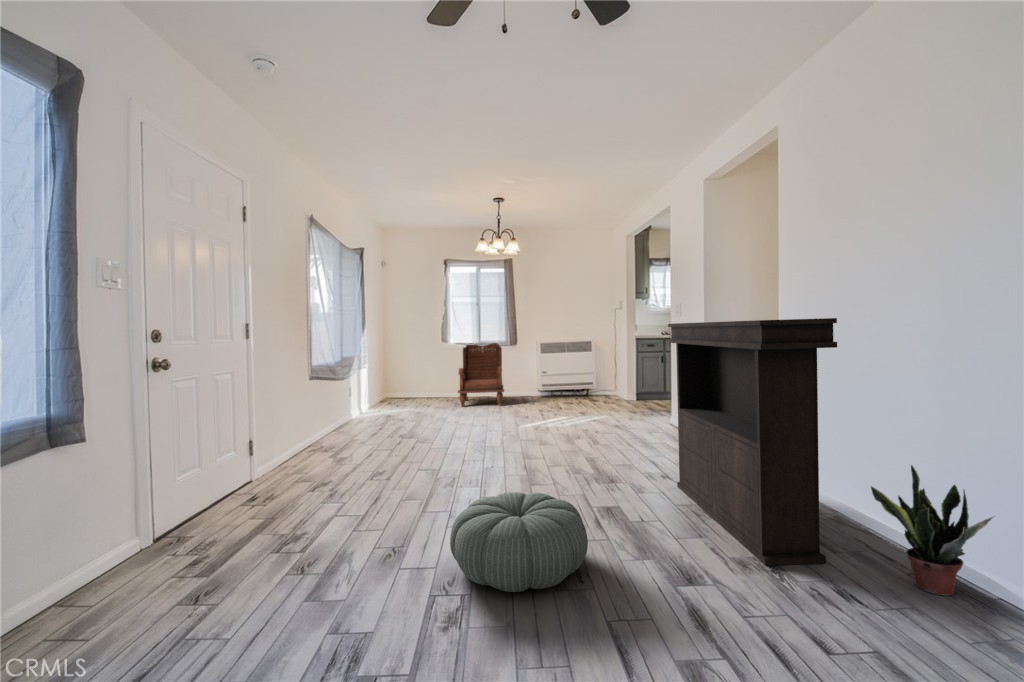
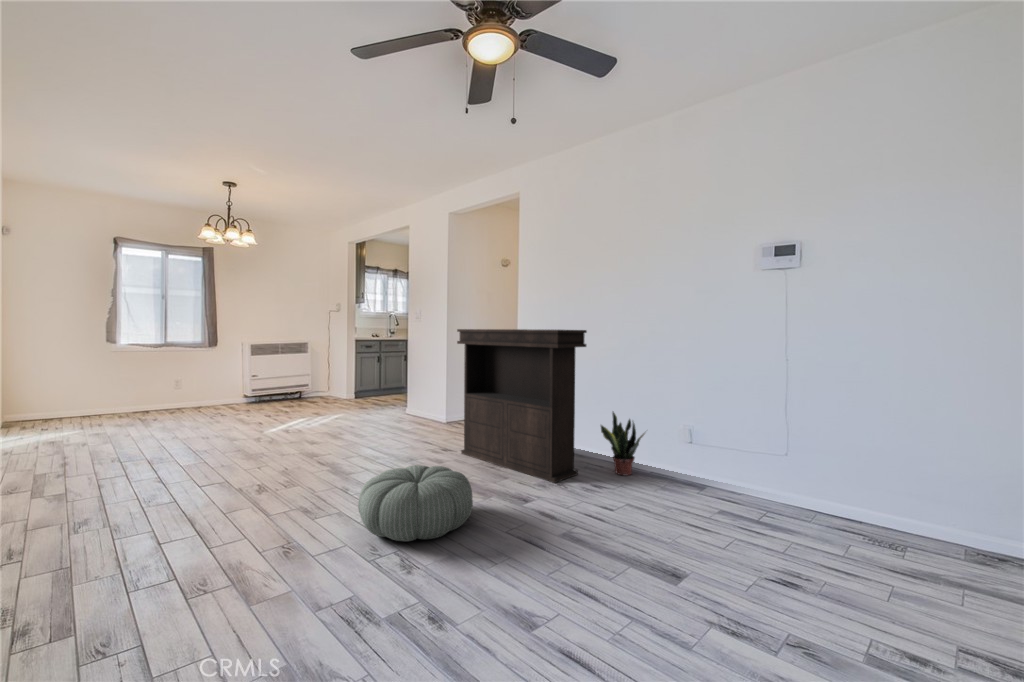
armchair: present [458,343,504,407] -> none [141,343,213,420]

